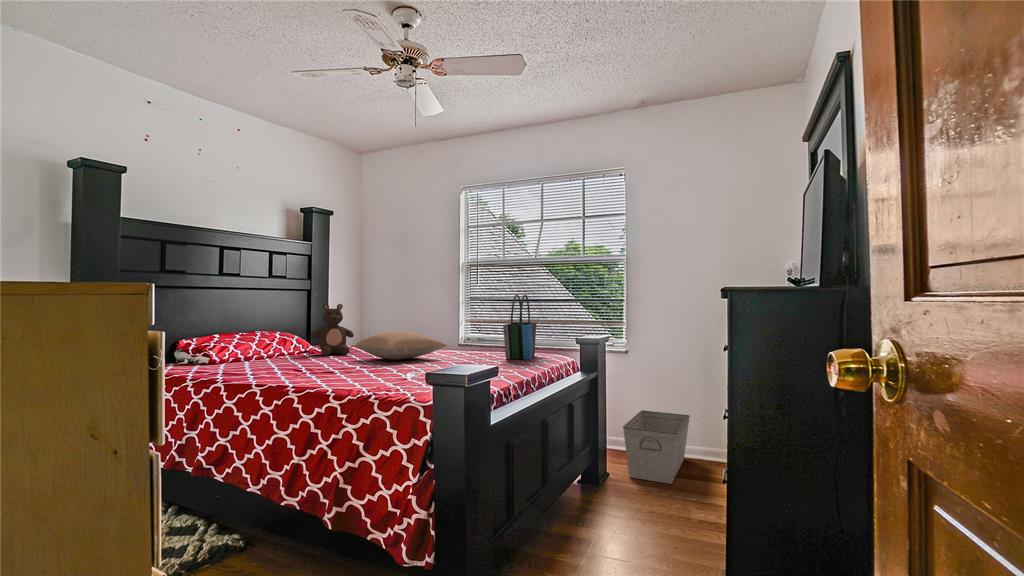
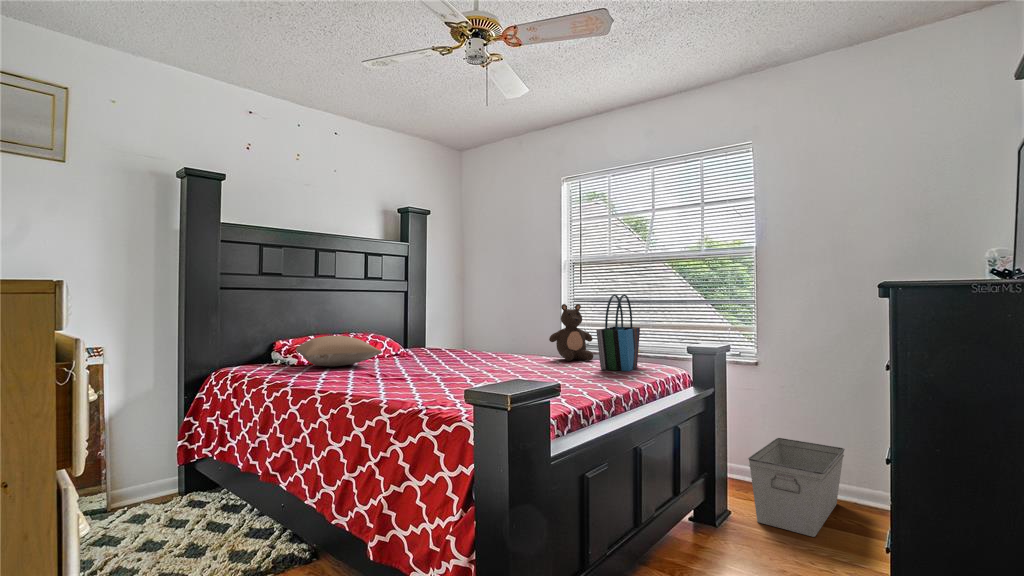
teddy bear: present [310,304,354,356] -> present [549,304,593,361]
pillow: present [356,331,447,360] -> present [296,336,382,367]

